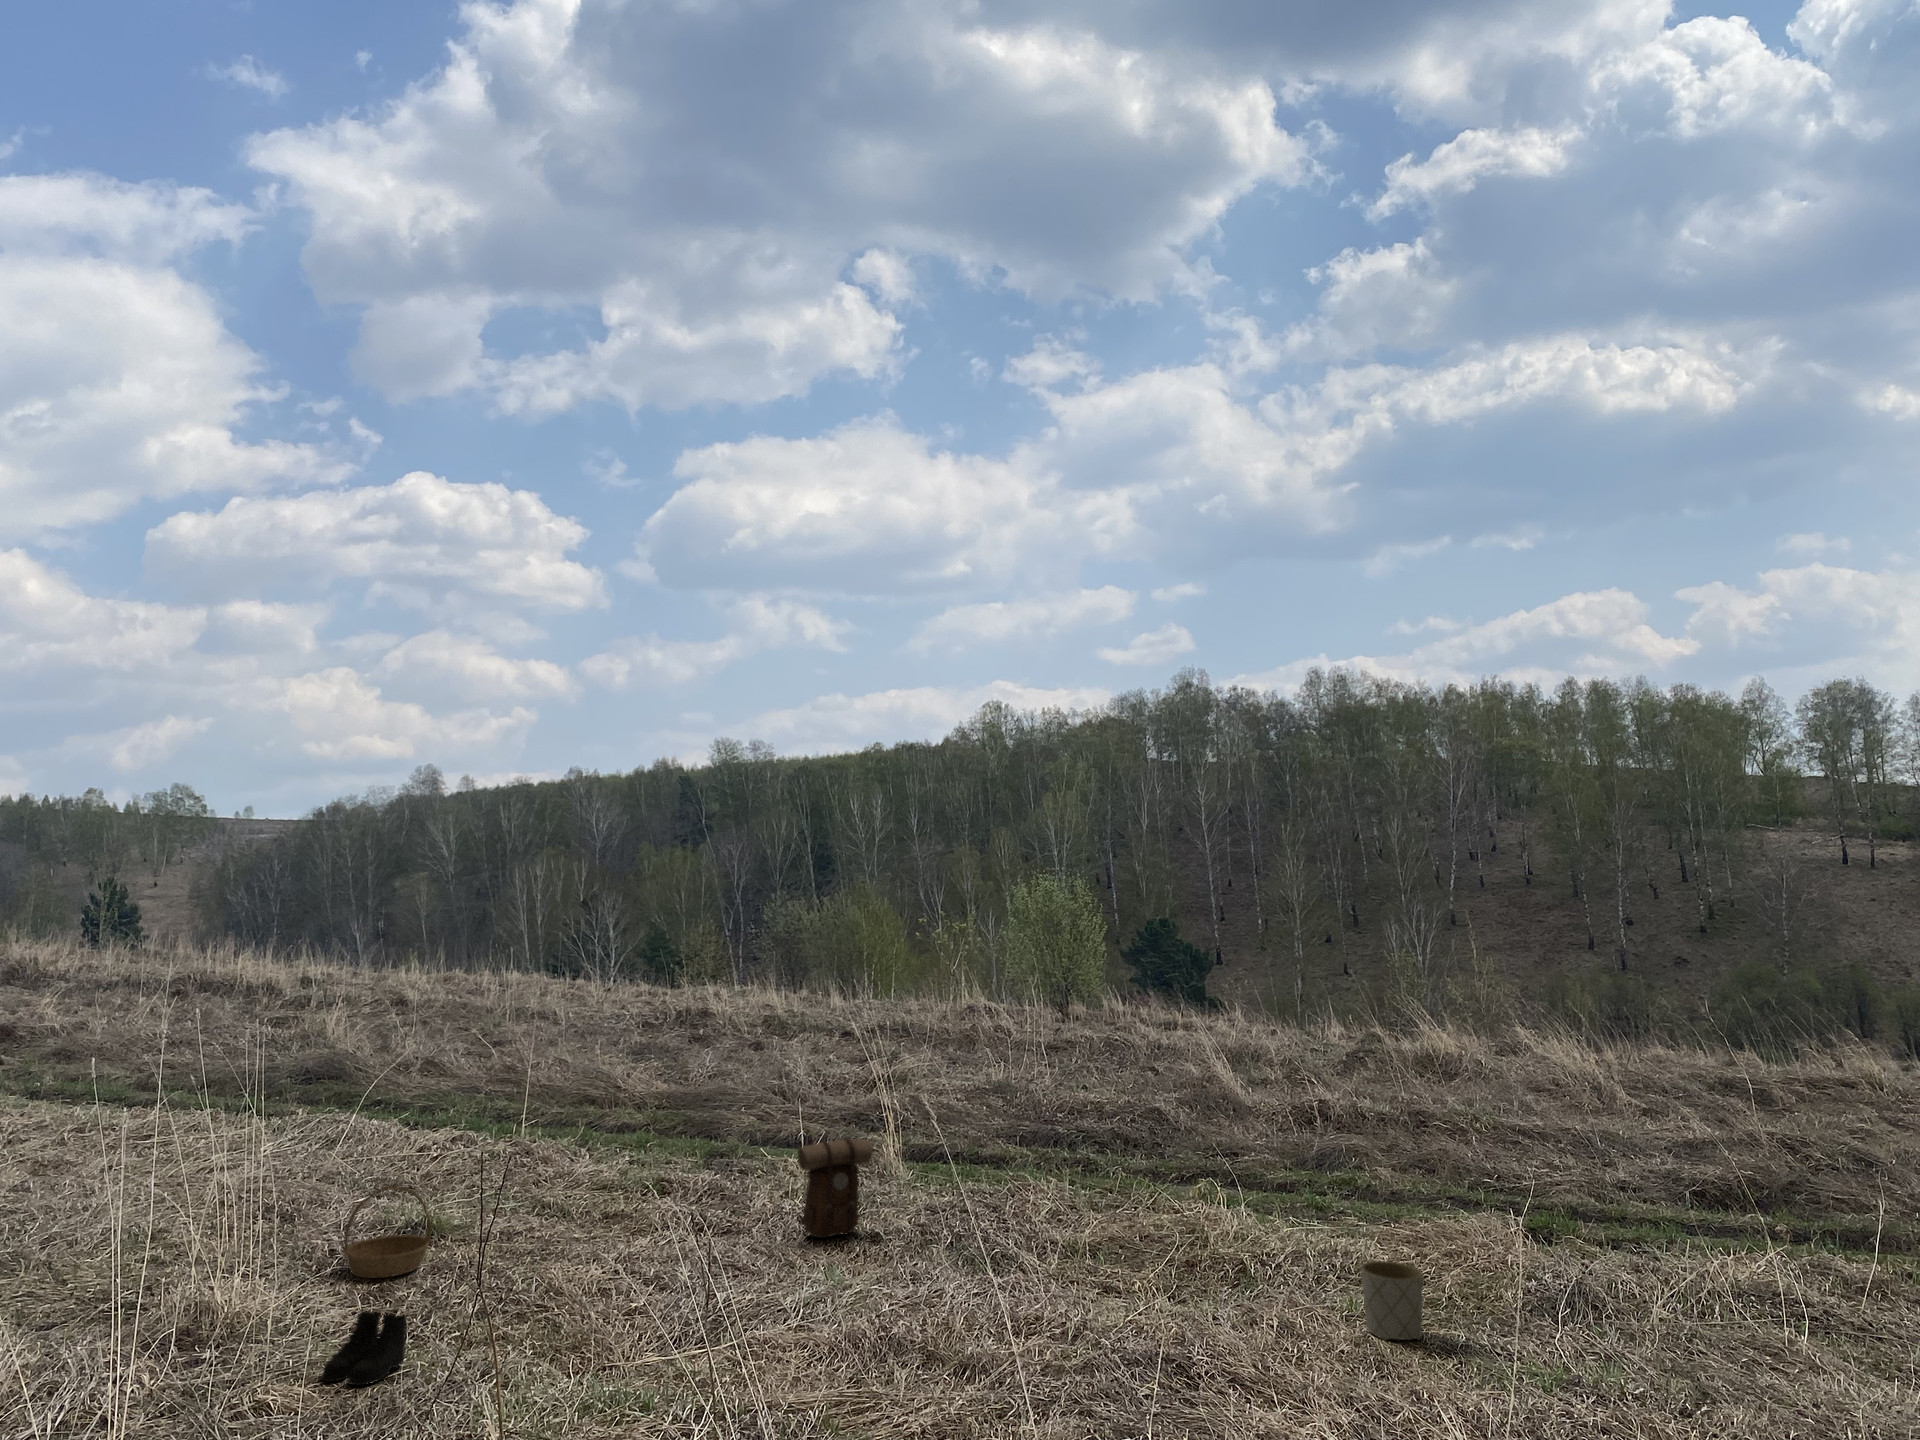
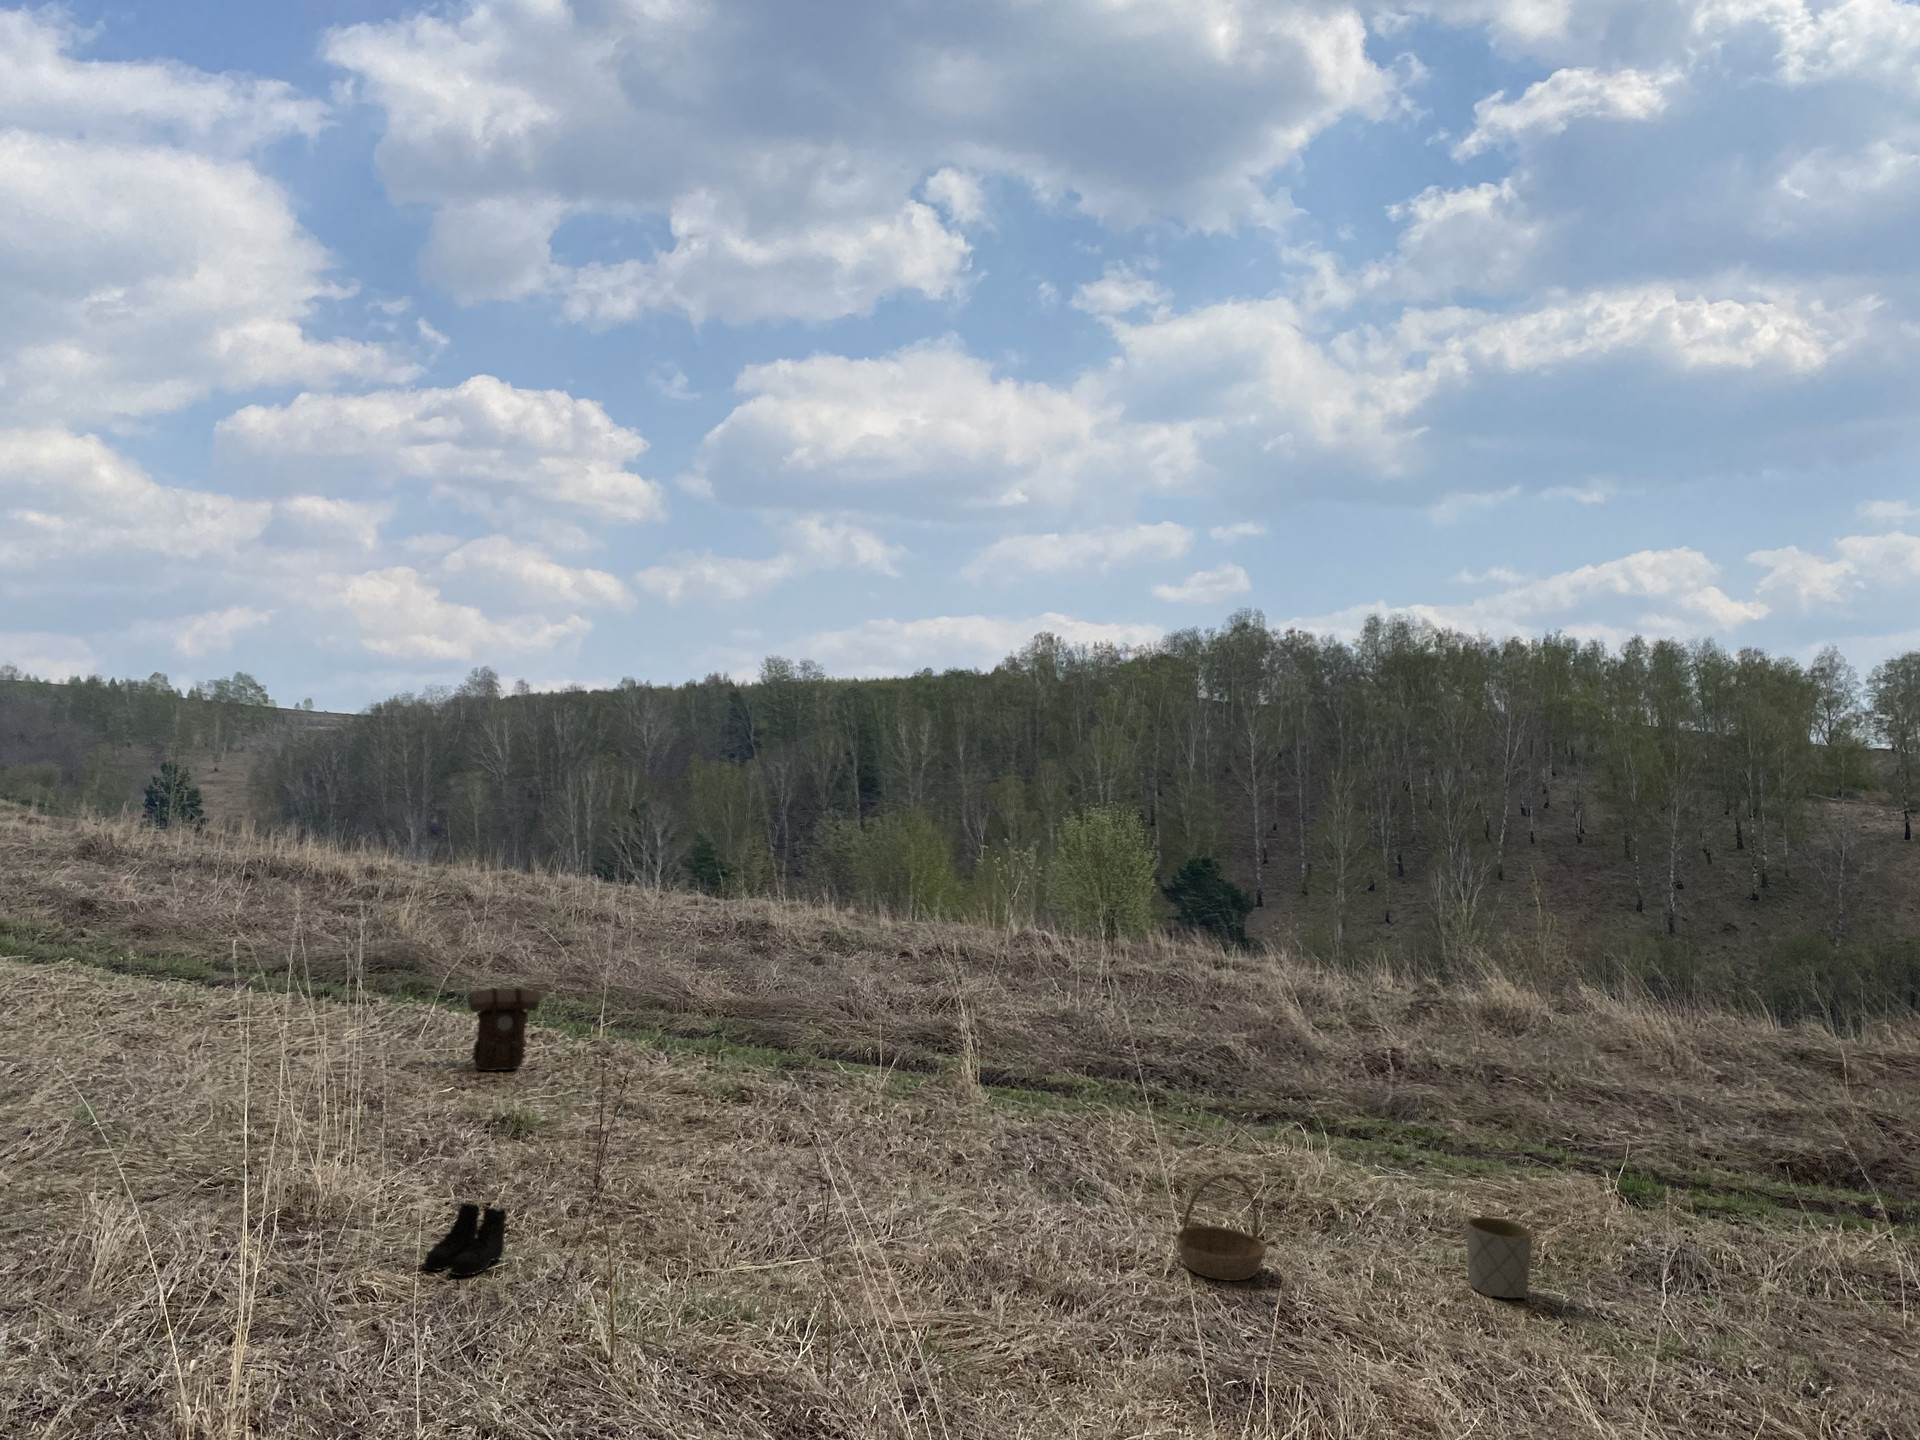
backpack: present [798,1138,873,1238] -> present [470,988,541,1071]
basket: present [343,1186,431,1278] -> present [1176,1174,1266,1281]

